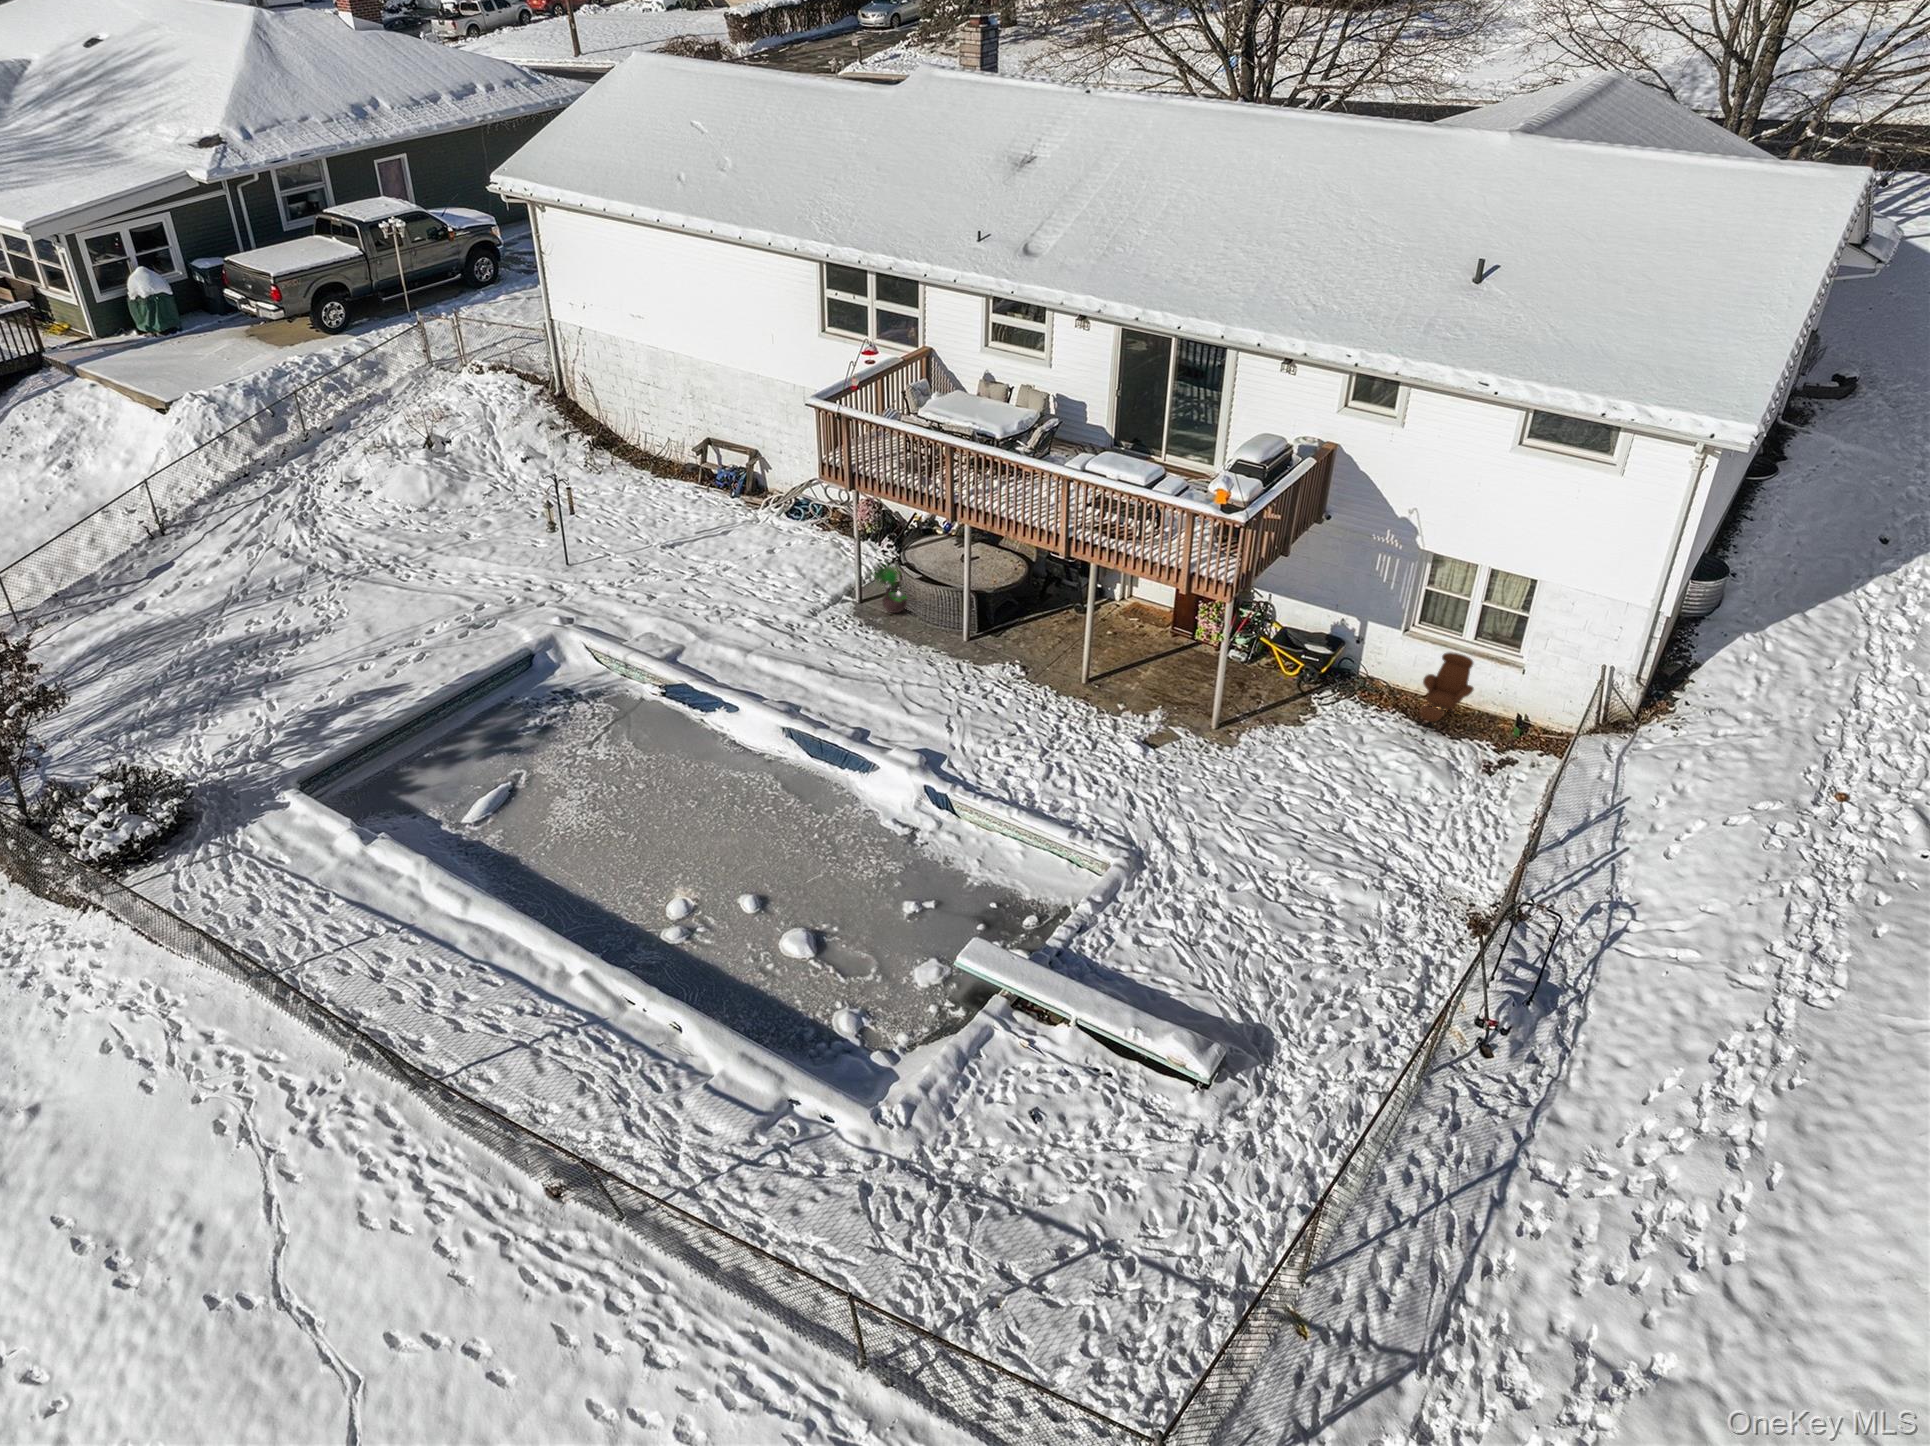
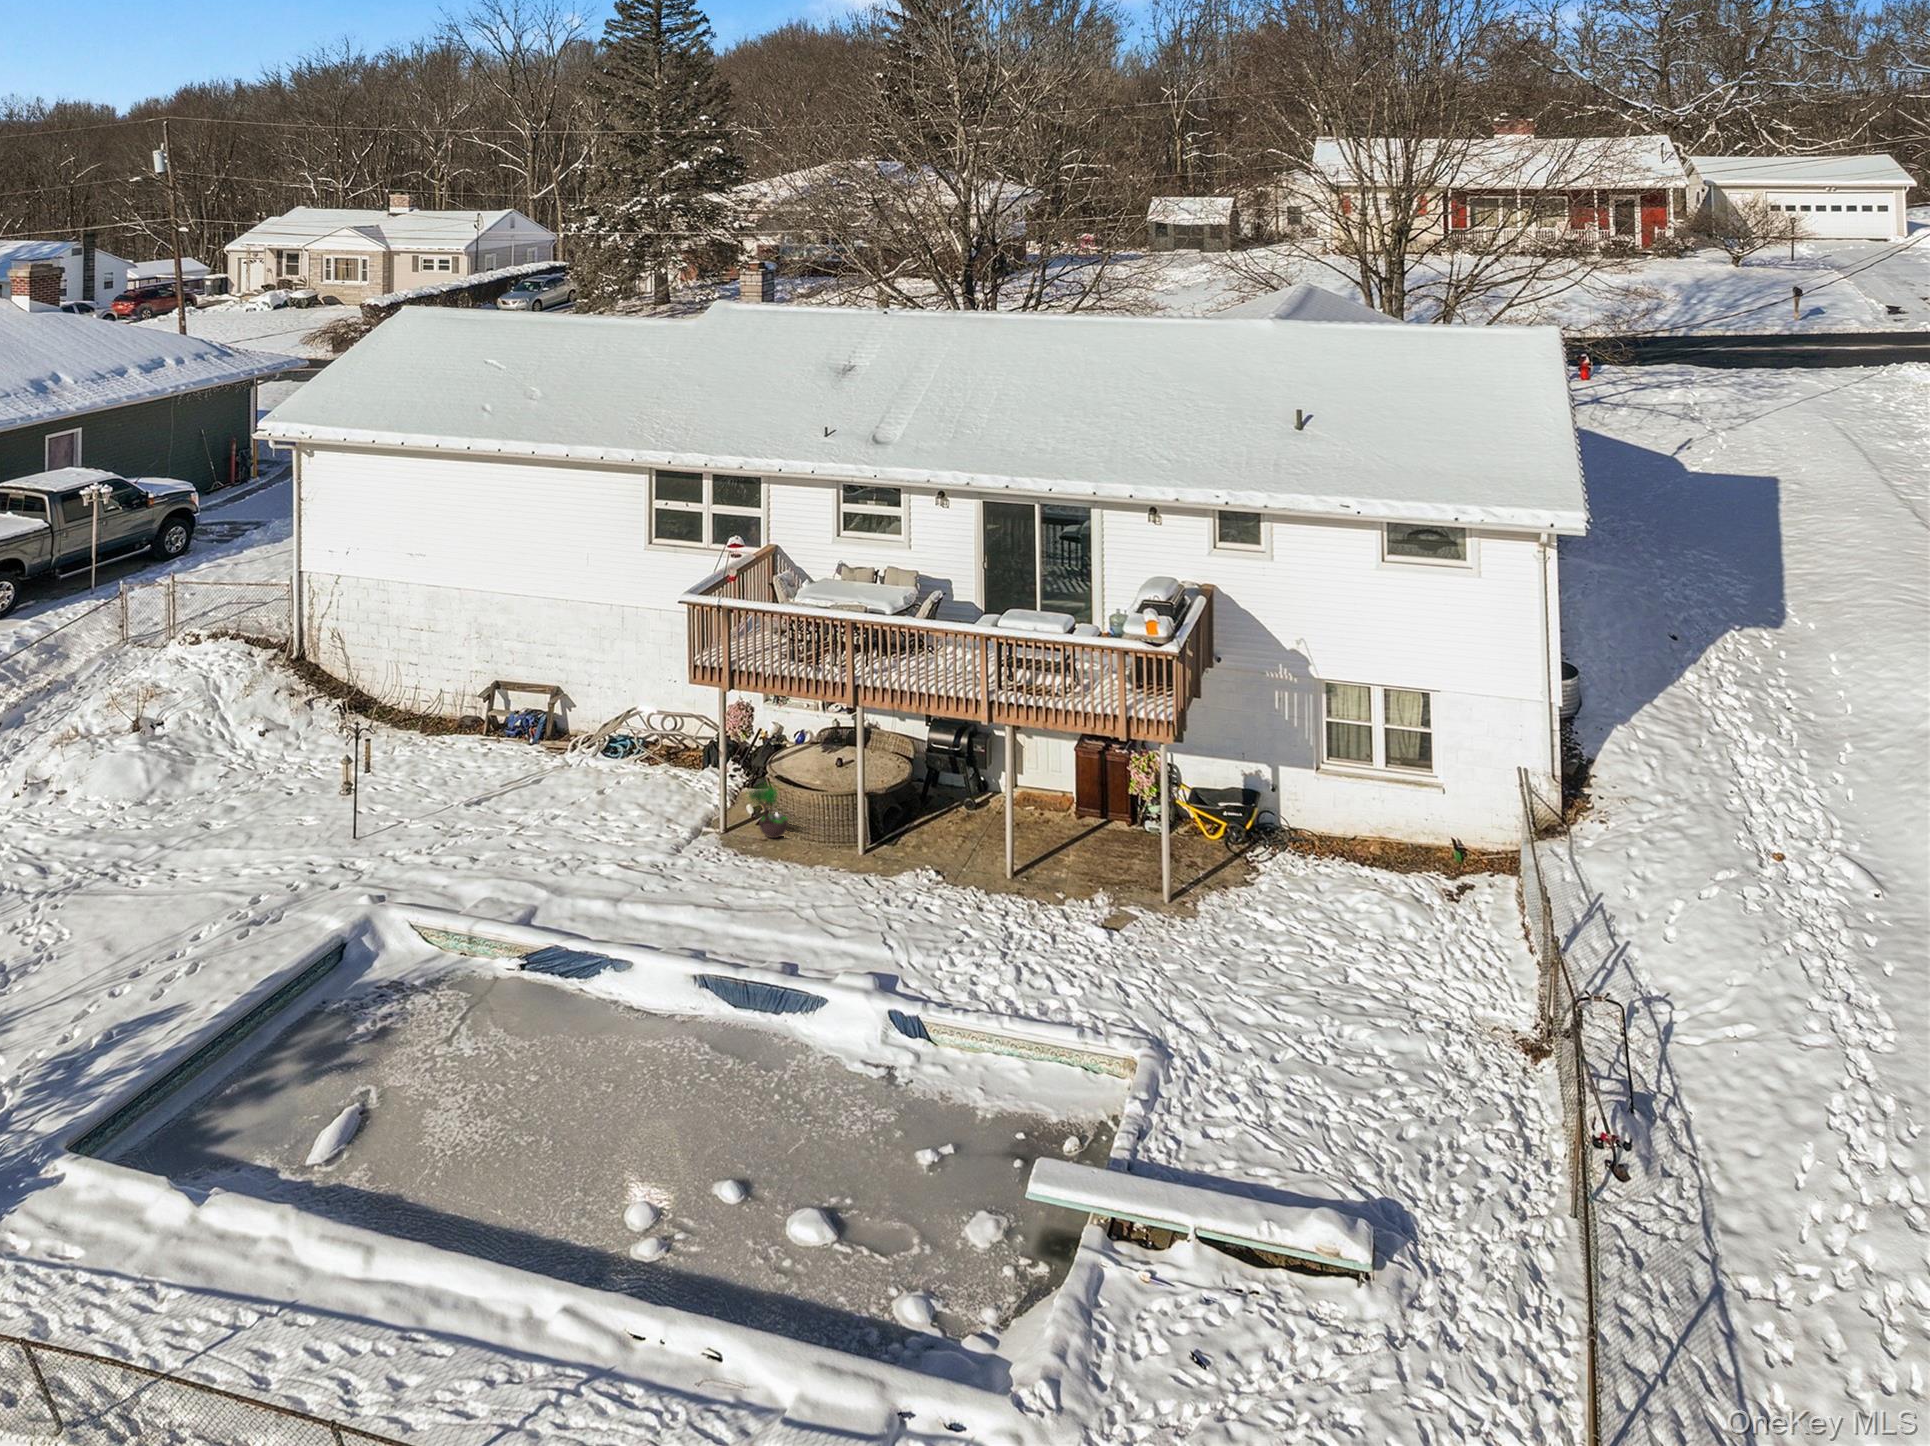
lounge chair: present [1420,652,1474,734] -> none [1360,789,1412,876]

